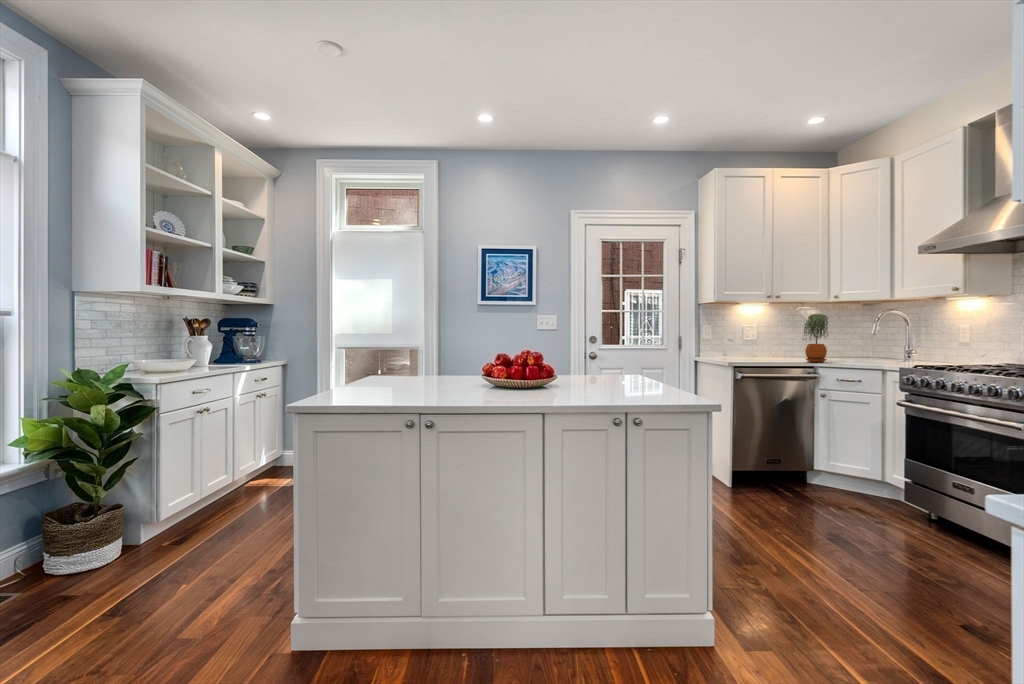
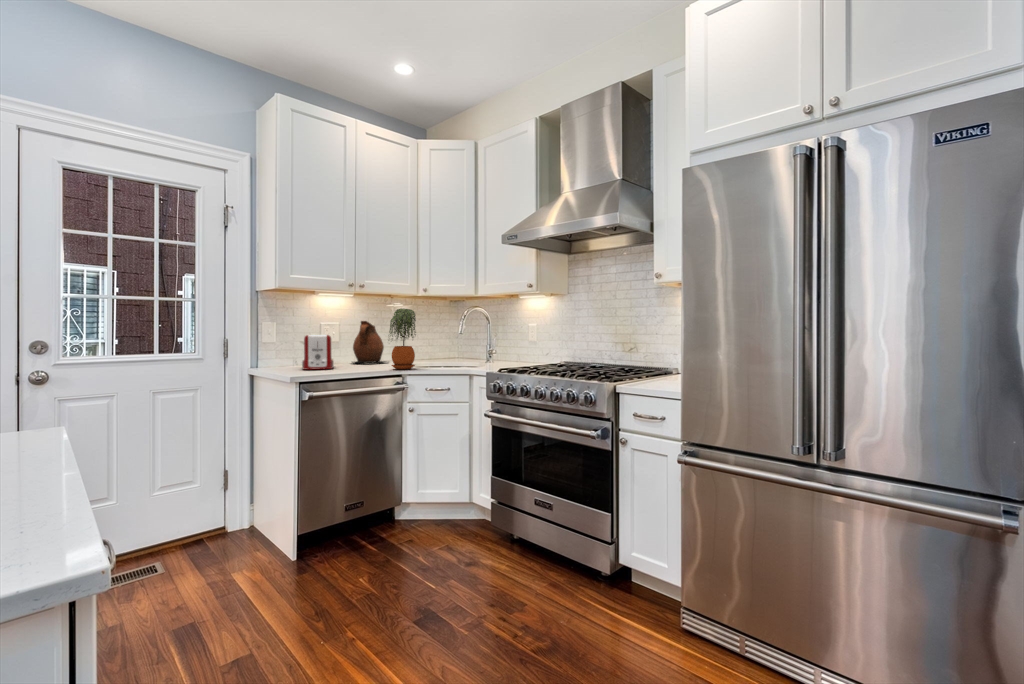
ceramic pitcher: none [766,324,802,358] -> present [352,321,386,363]
toaster: none [732,335,756,360] -> present [302,335,334,370]

